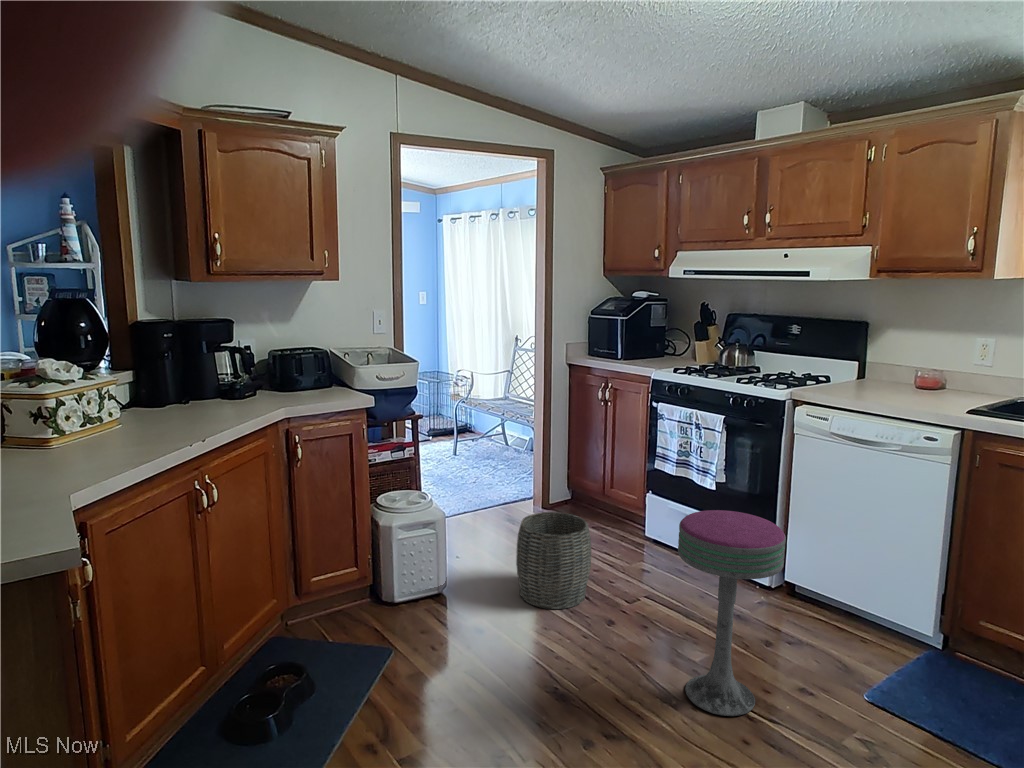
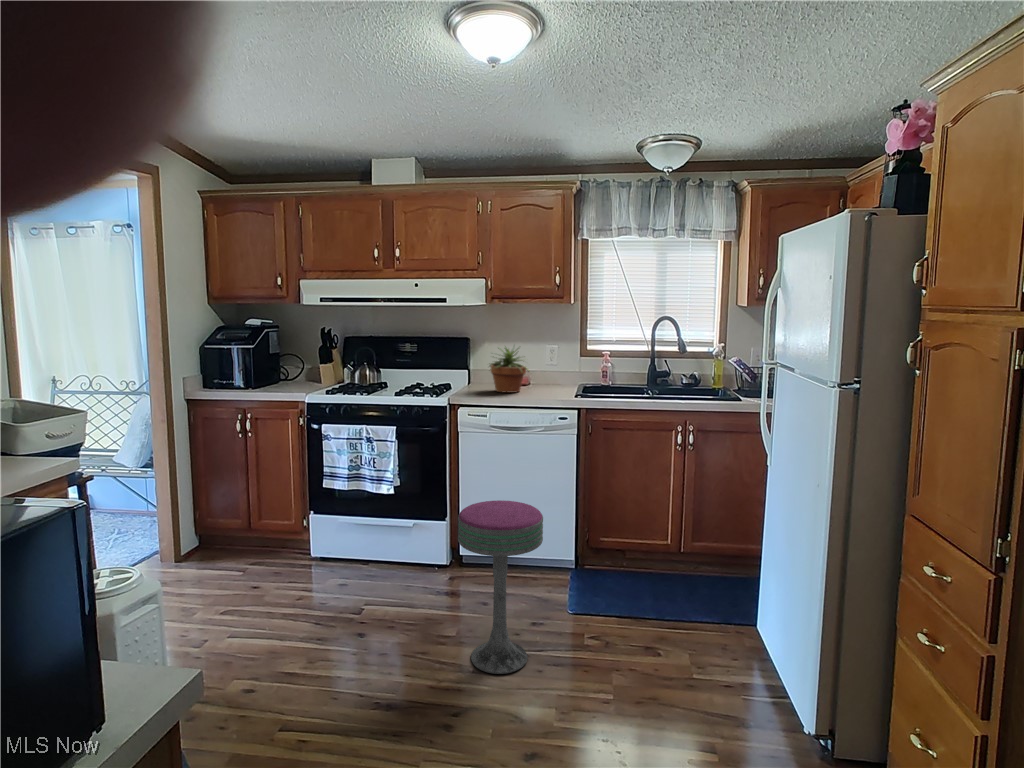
potted plant: none [848,333,929,397] -> present [489,348,530,392]
woven basket: present [516,512,591,609] -> none [236,555,322,665]

